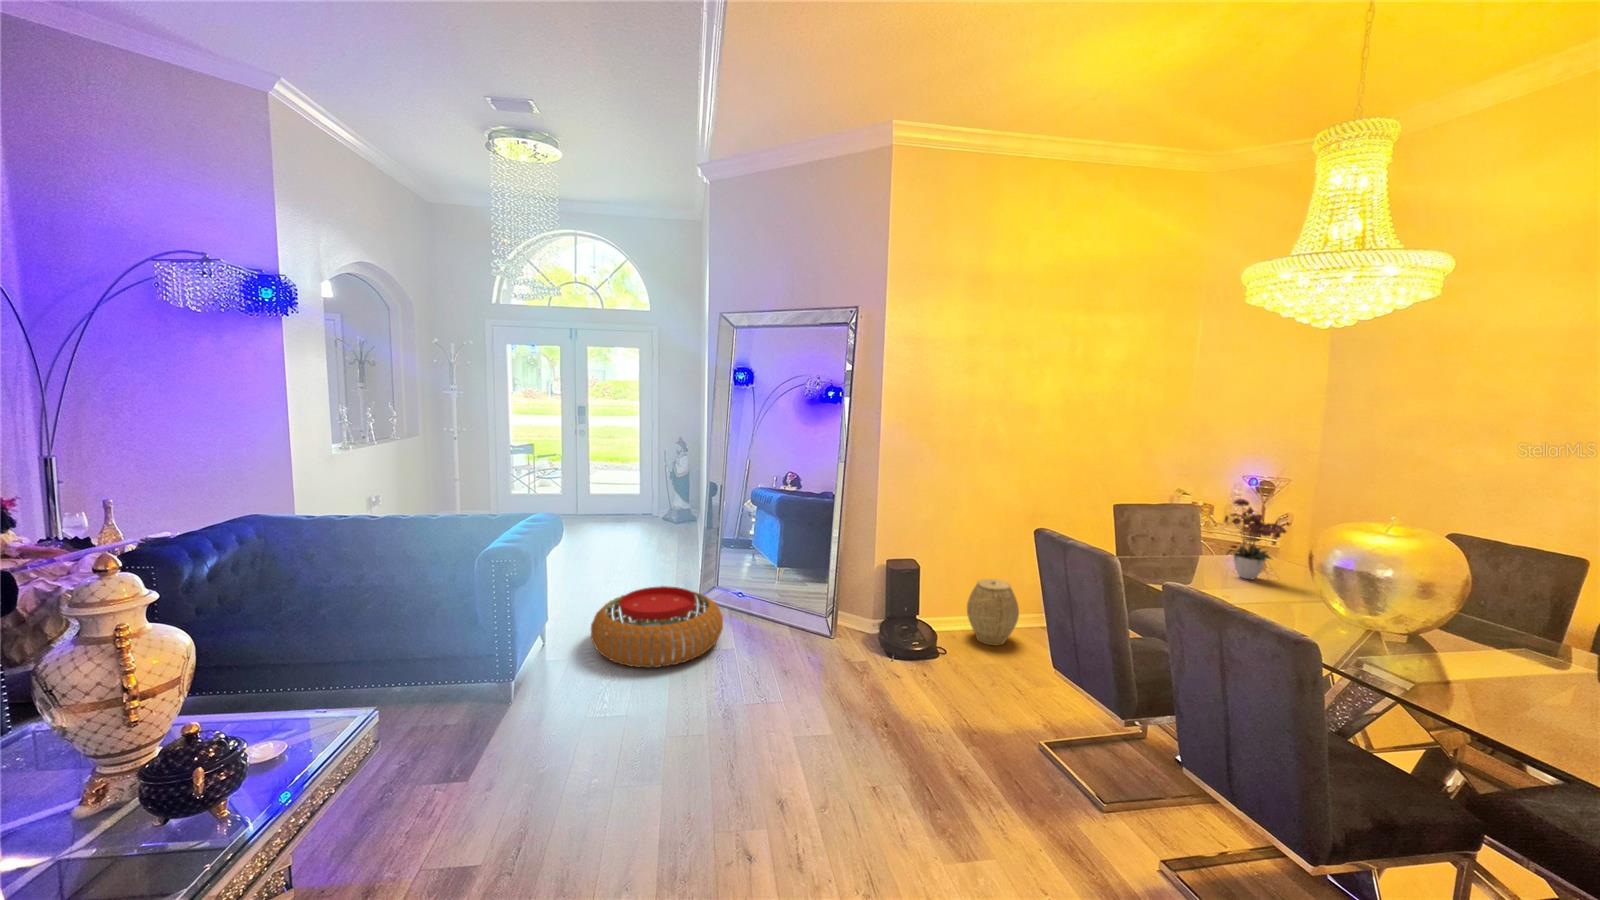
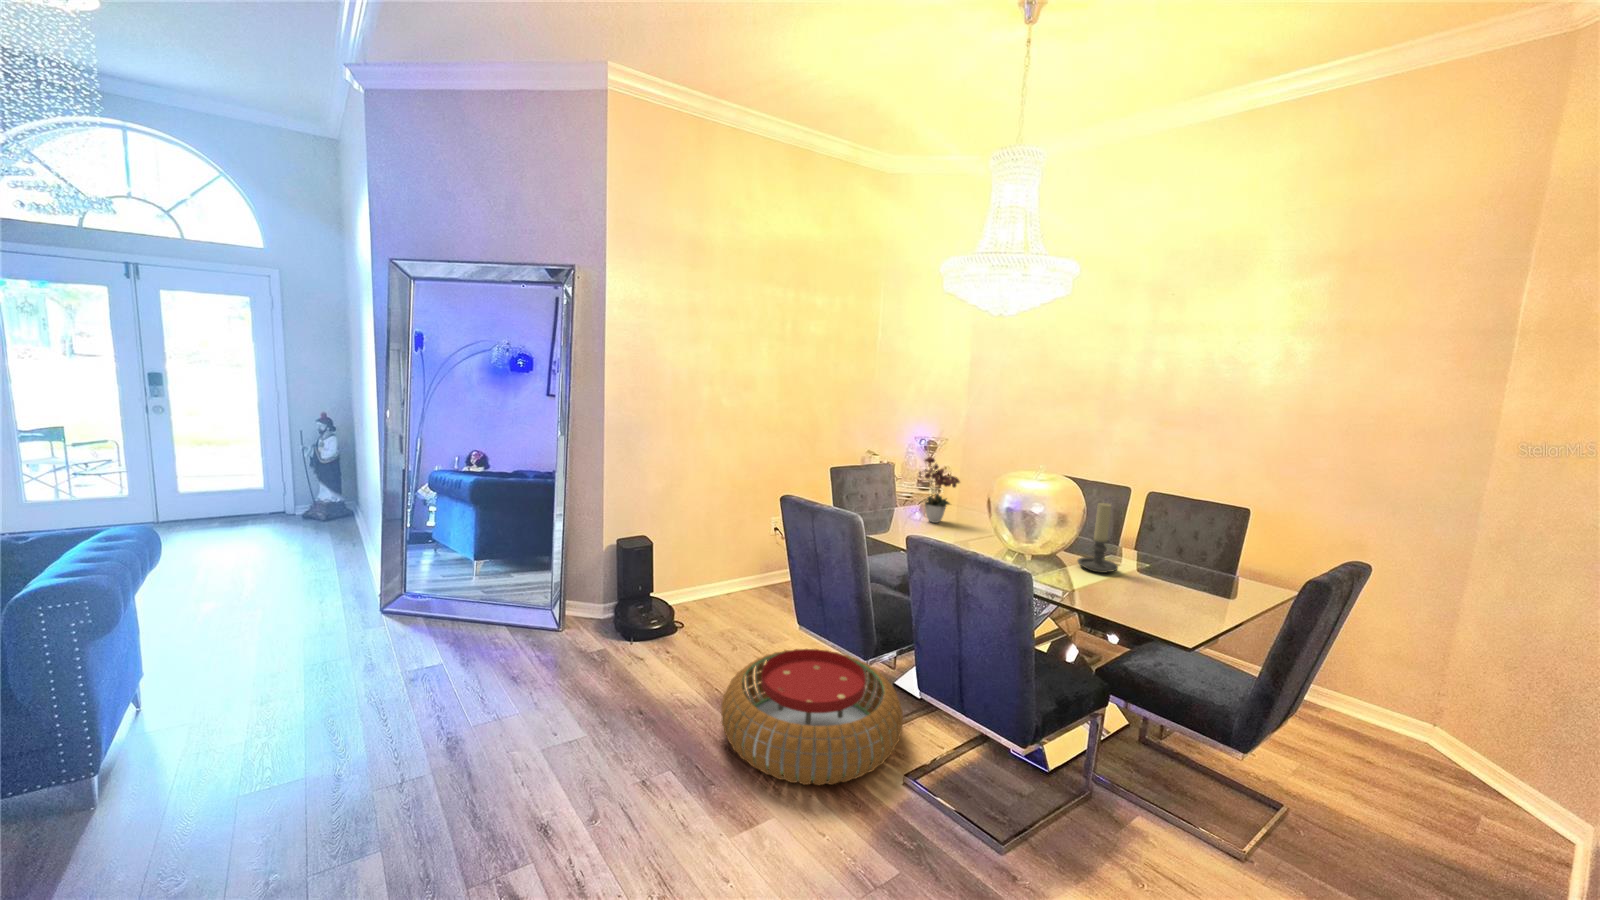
candle holder: none [1468,575,1547,676] -> present [1078,503,1118,573]
woven basket: present [967,579,1019,645] -> none [703,546,751,610]
pouf: present [591,586,723,667] -> present [721,649,903,785]

